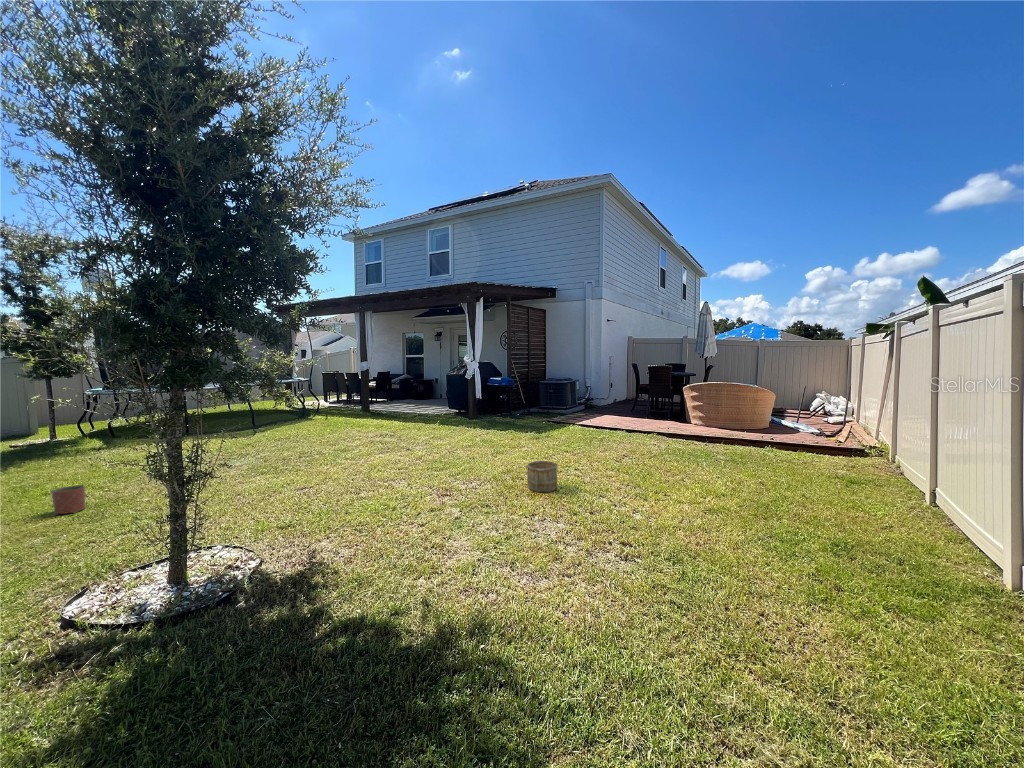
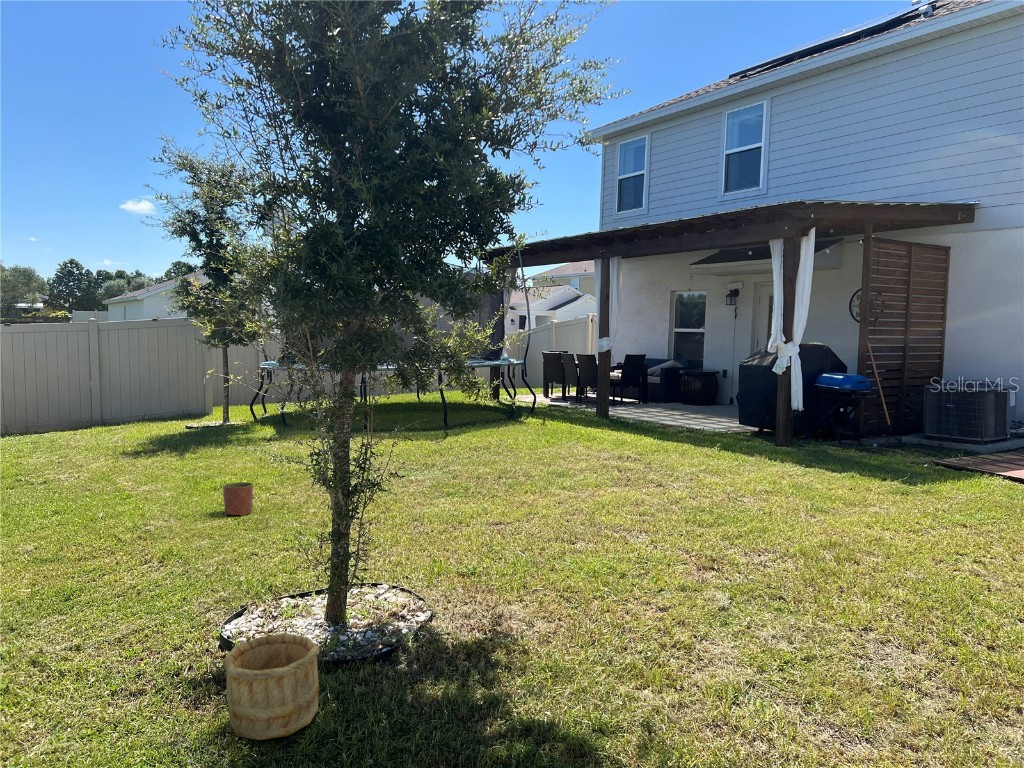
wooden bucket: present [527,461,558,493] -> present [222,634,319,740]

